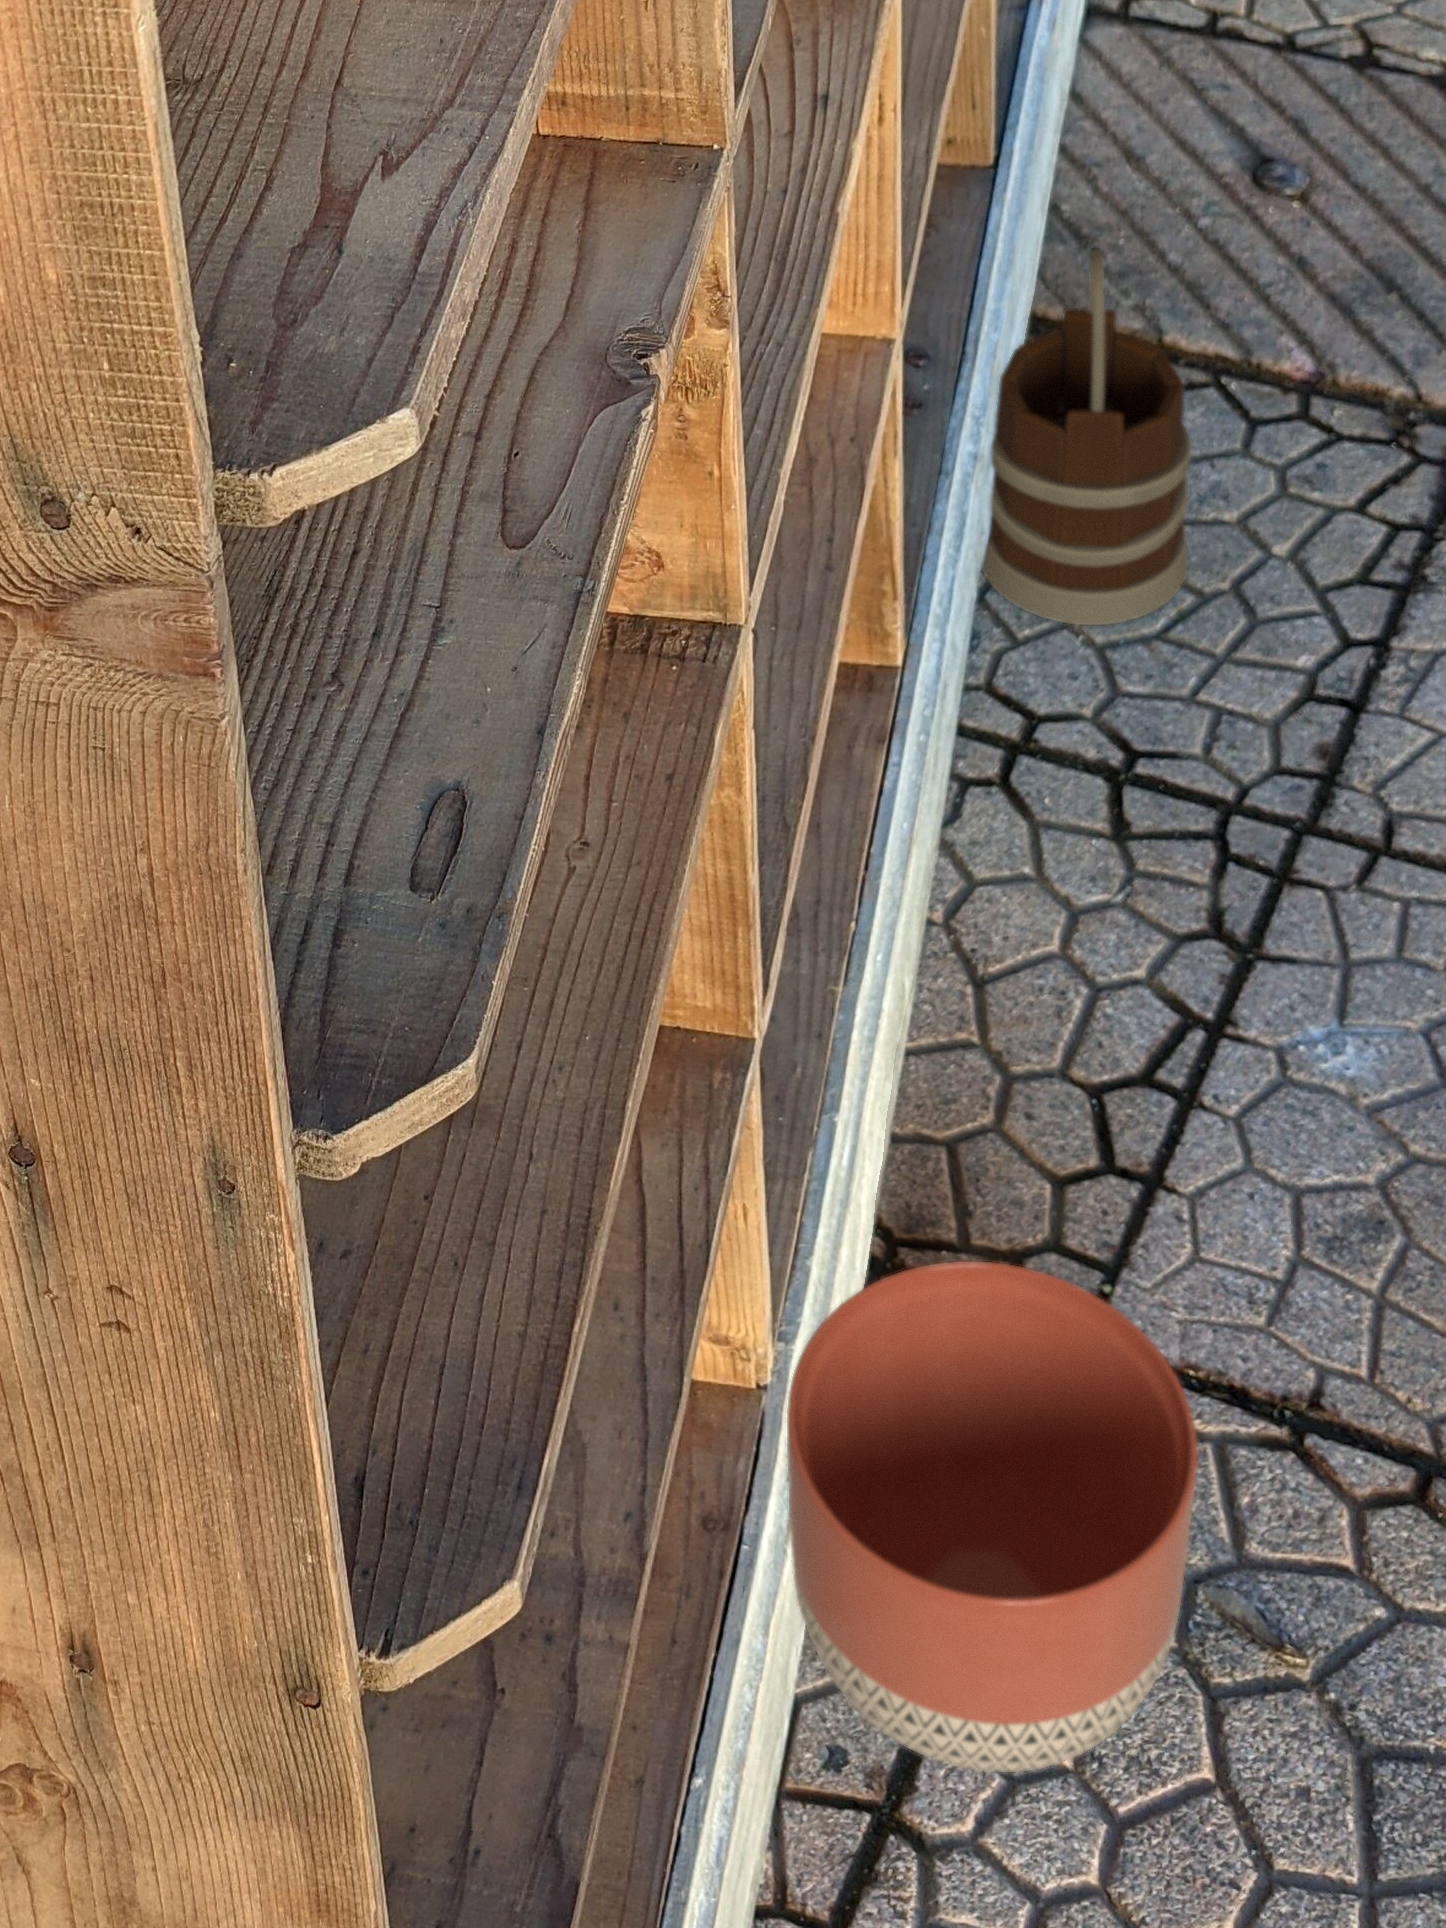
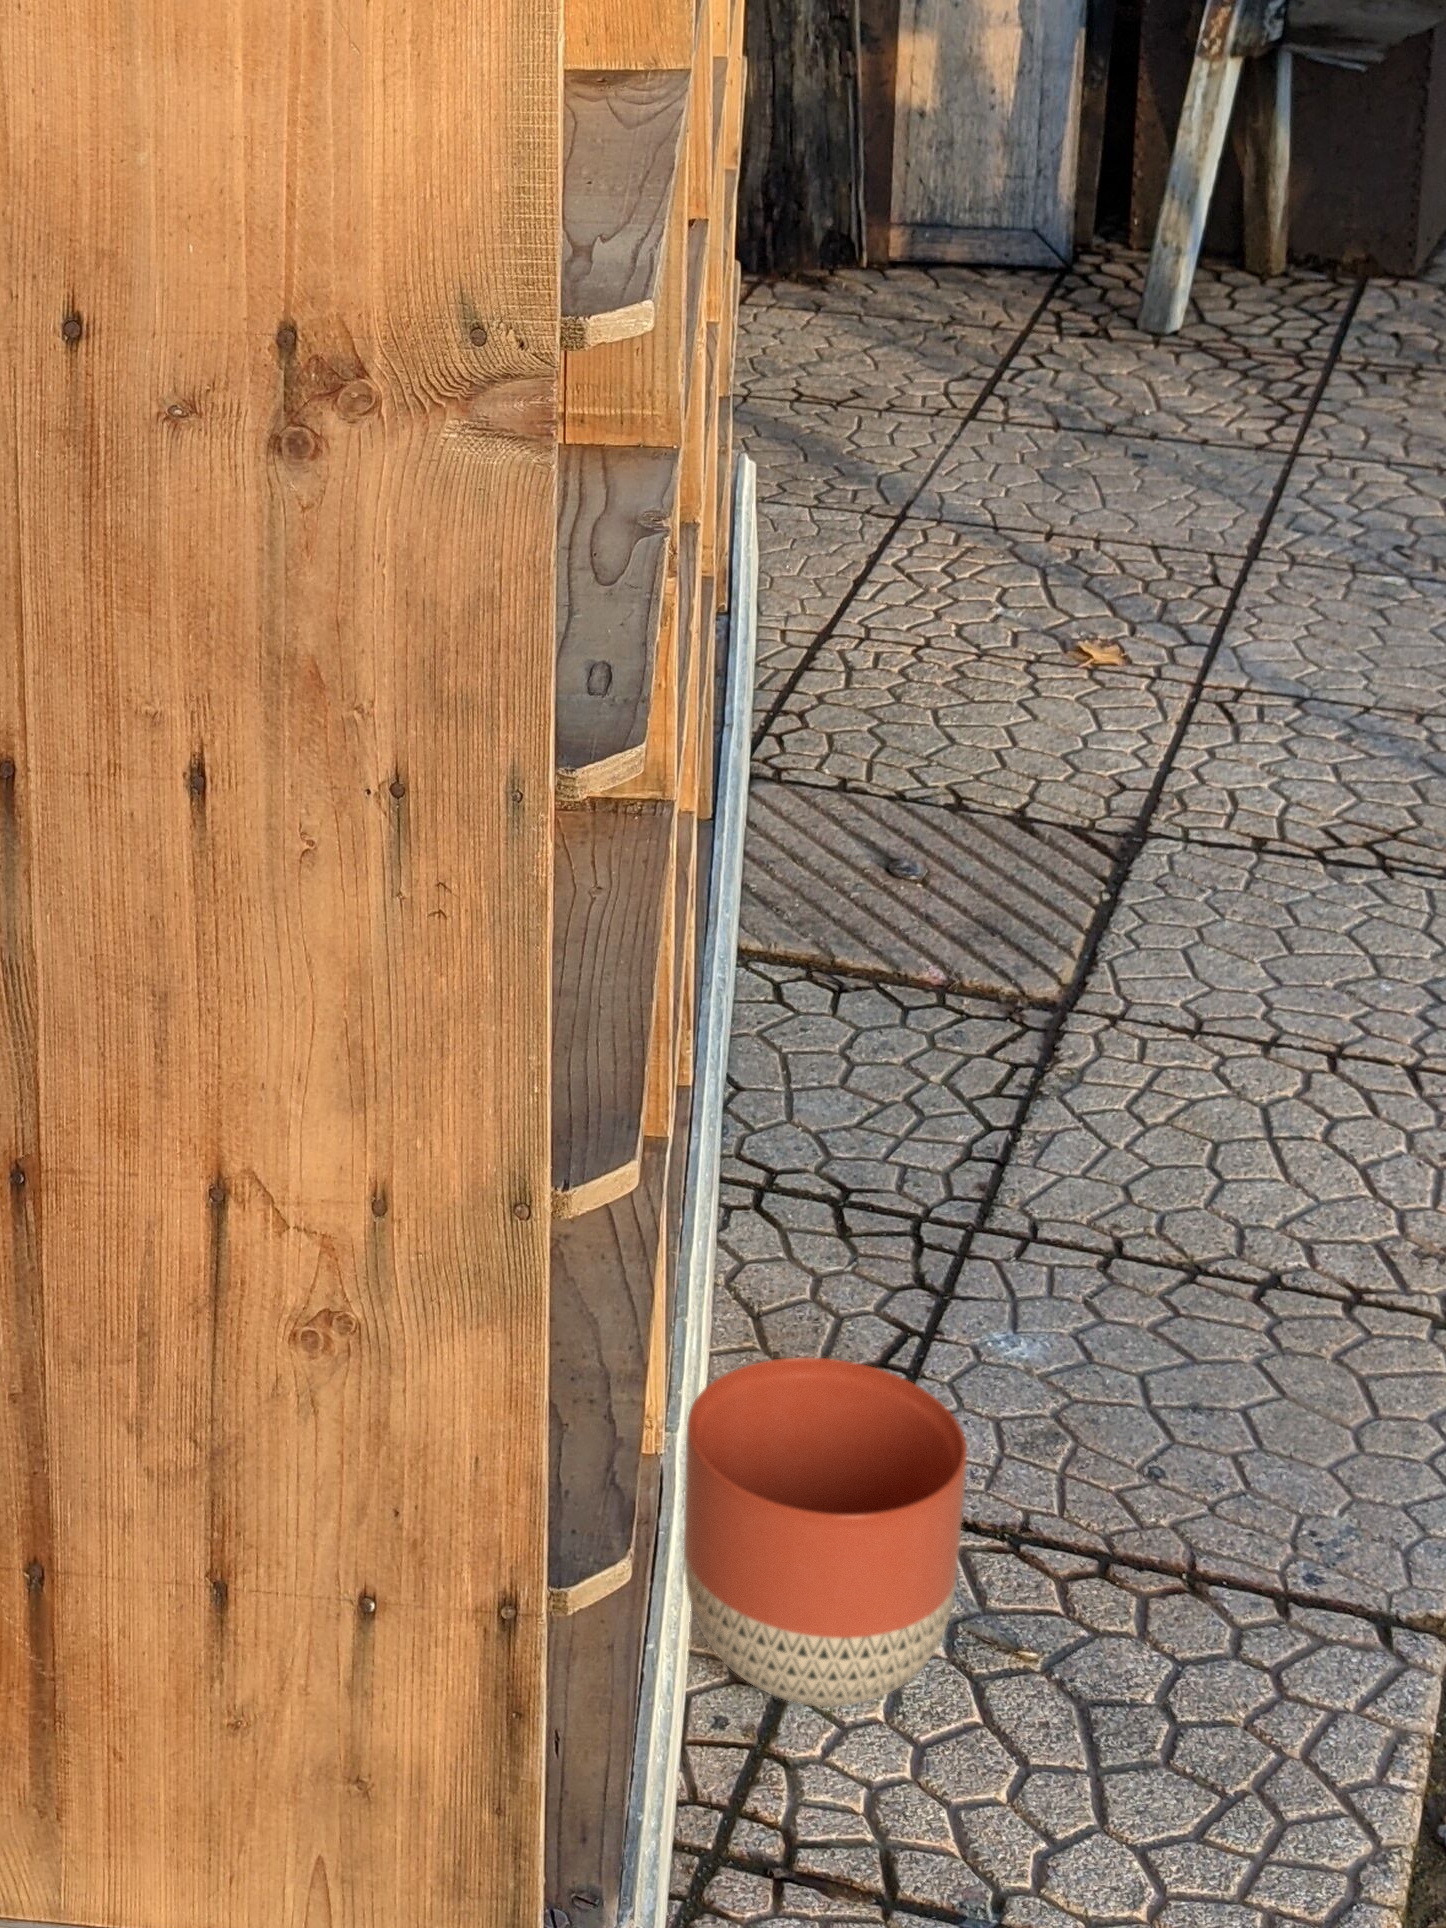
wooden bucket: present [982,250,1191,625] -> none [717,830,873,1120]

